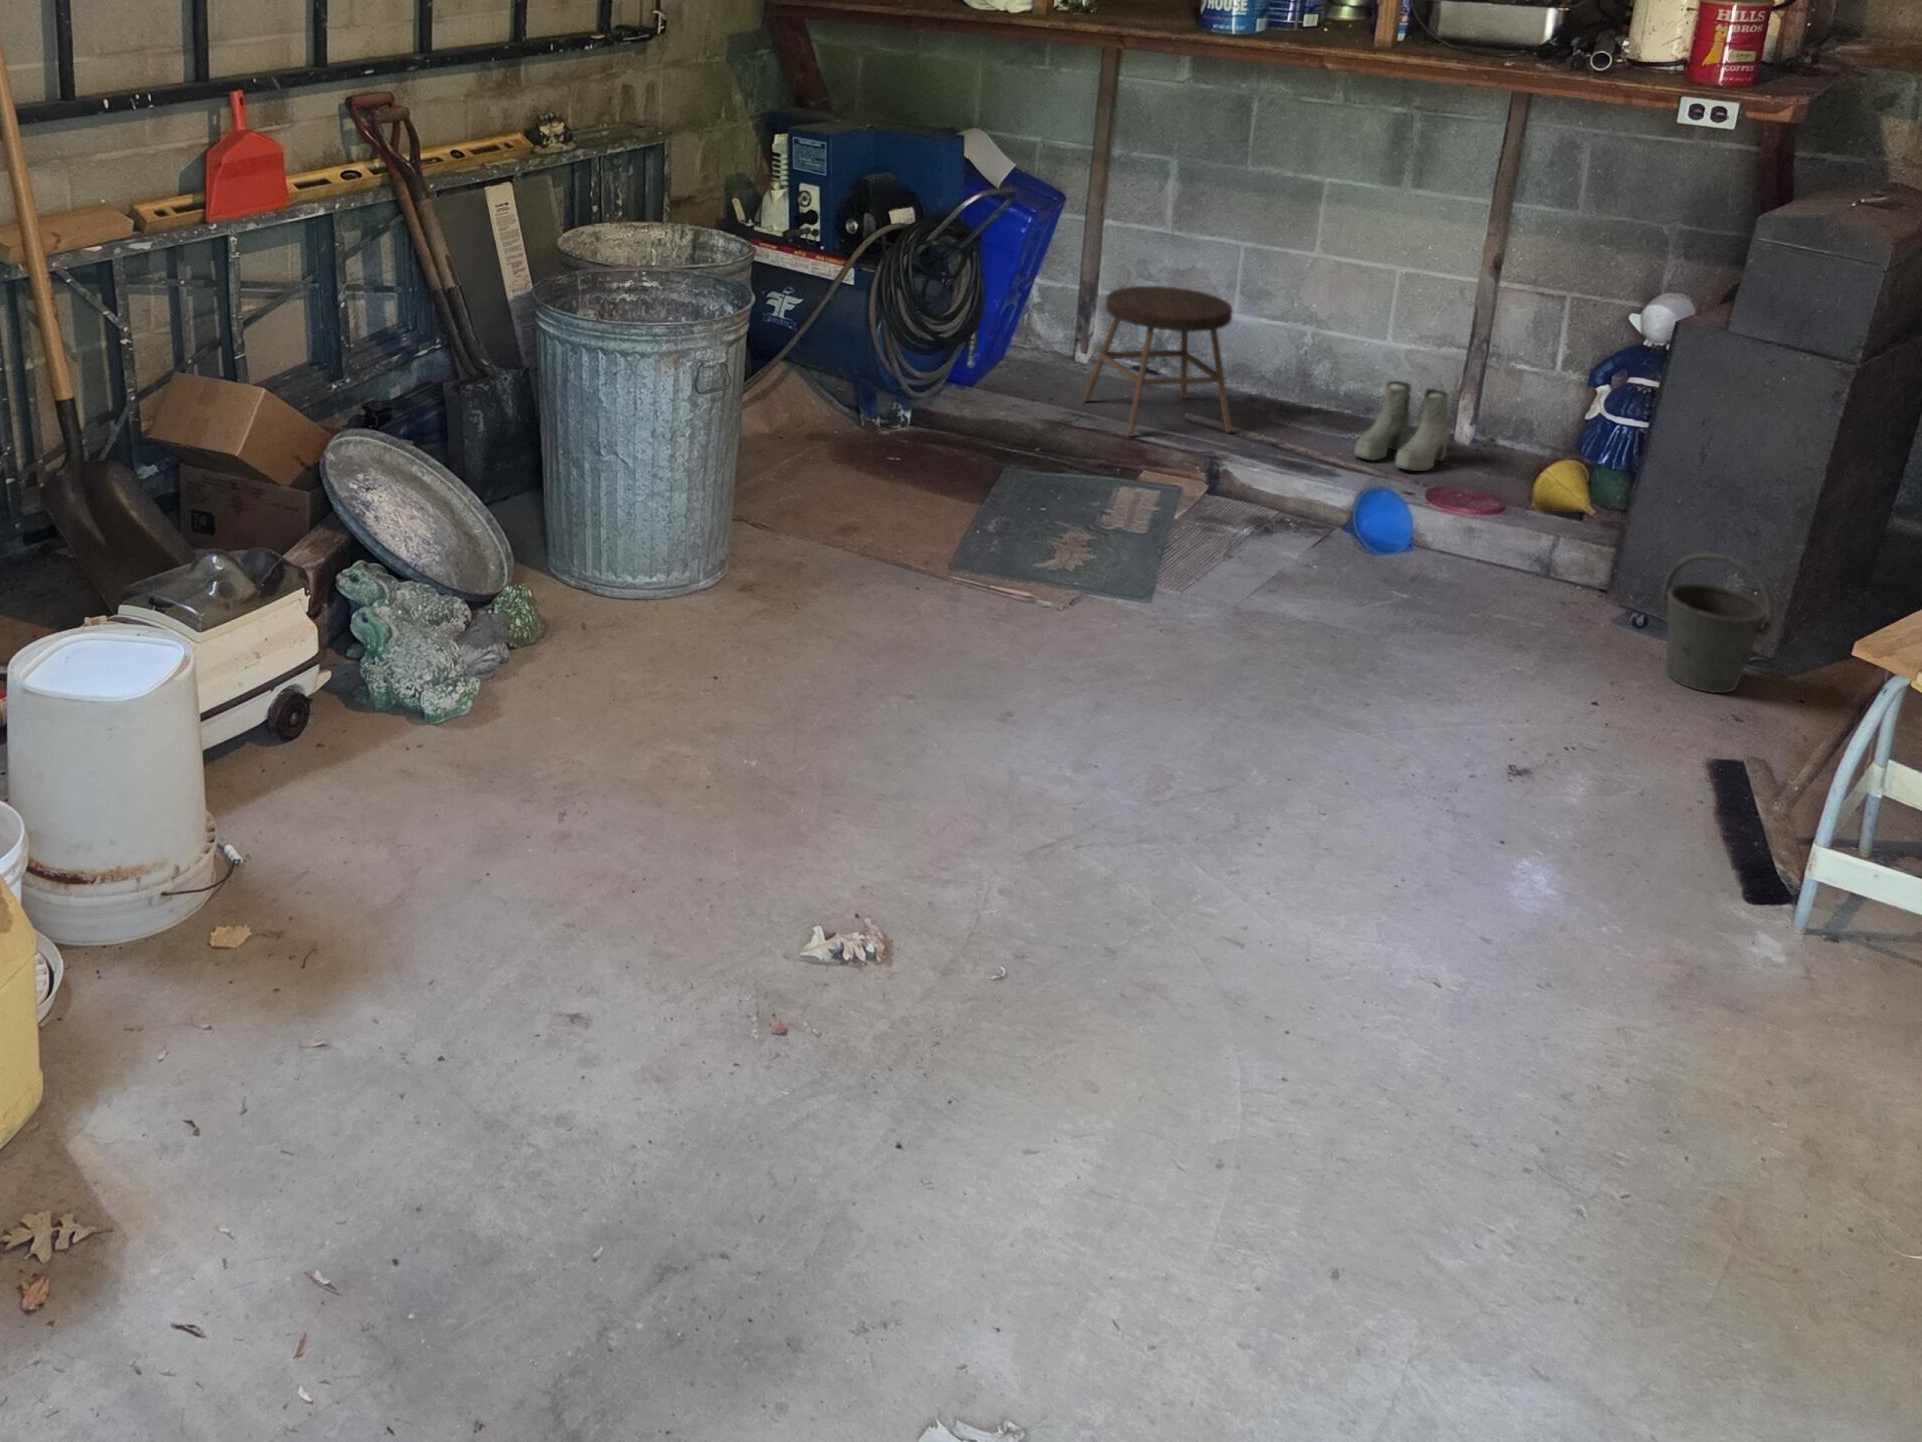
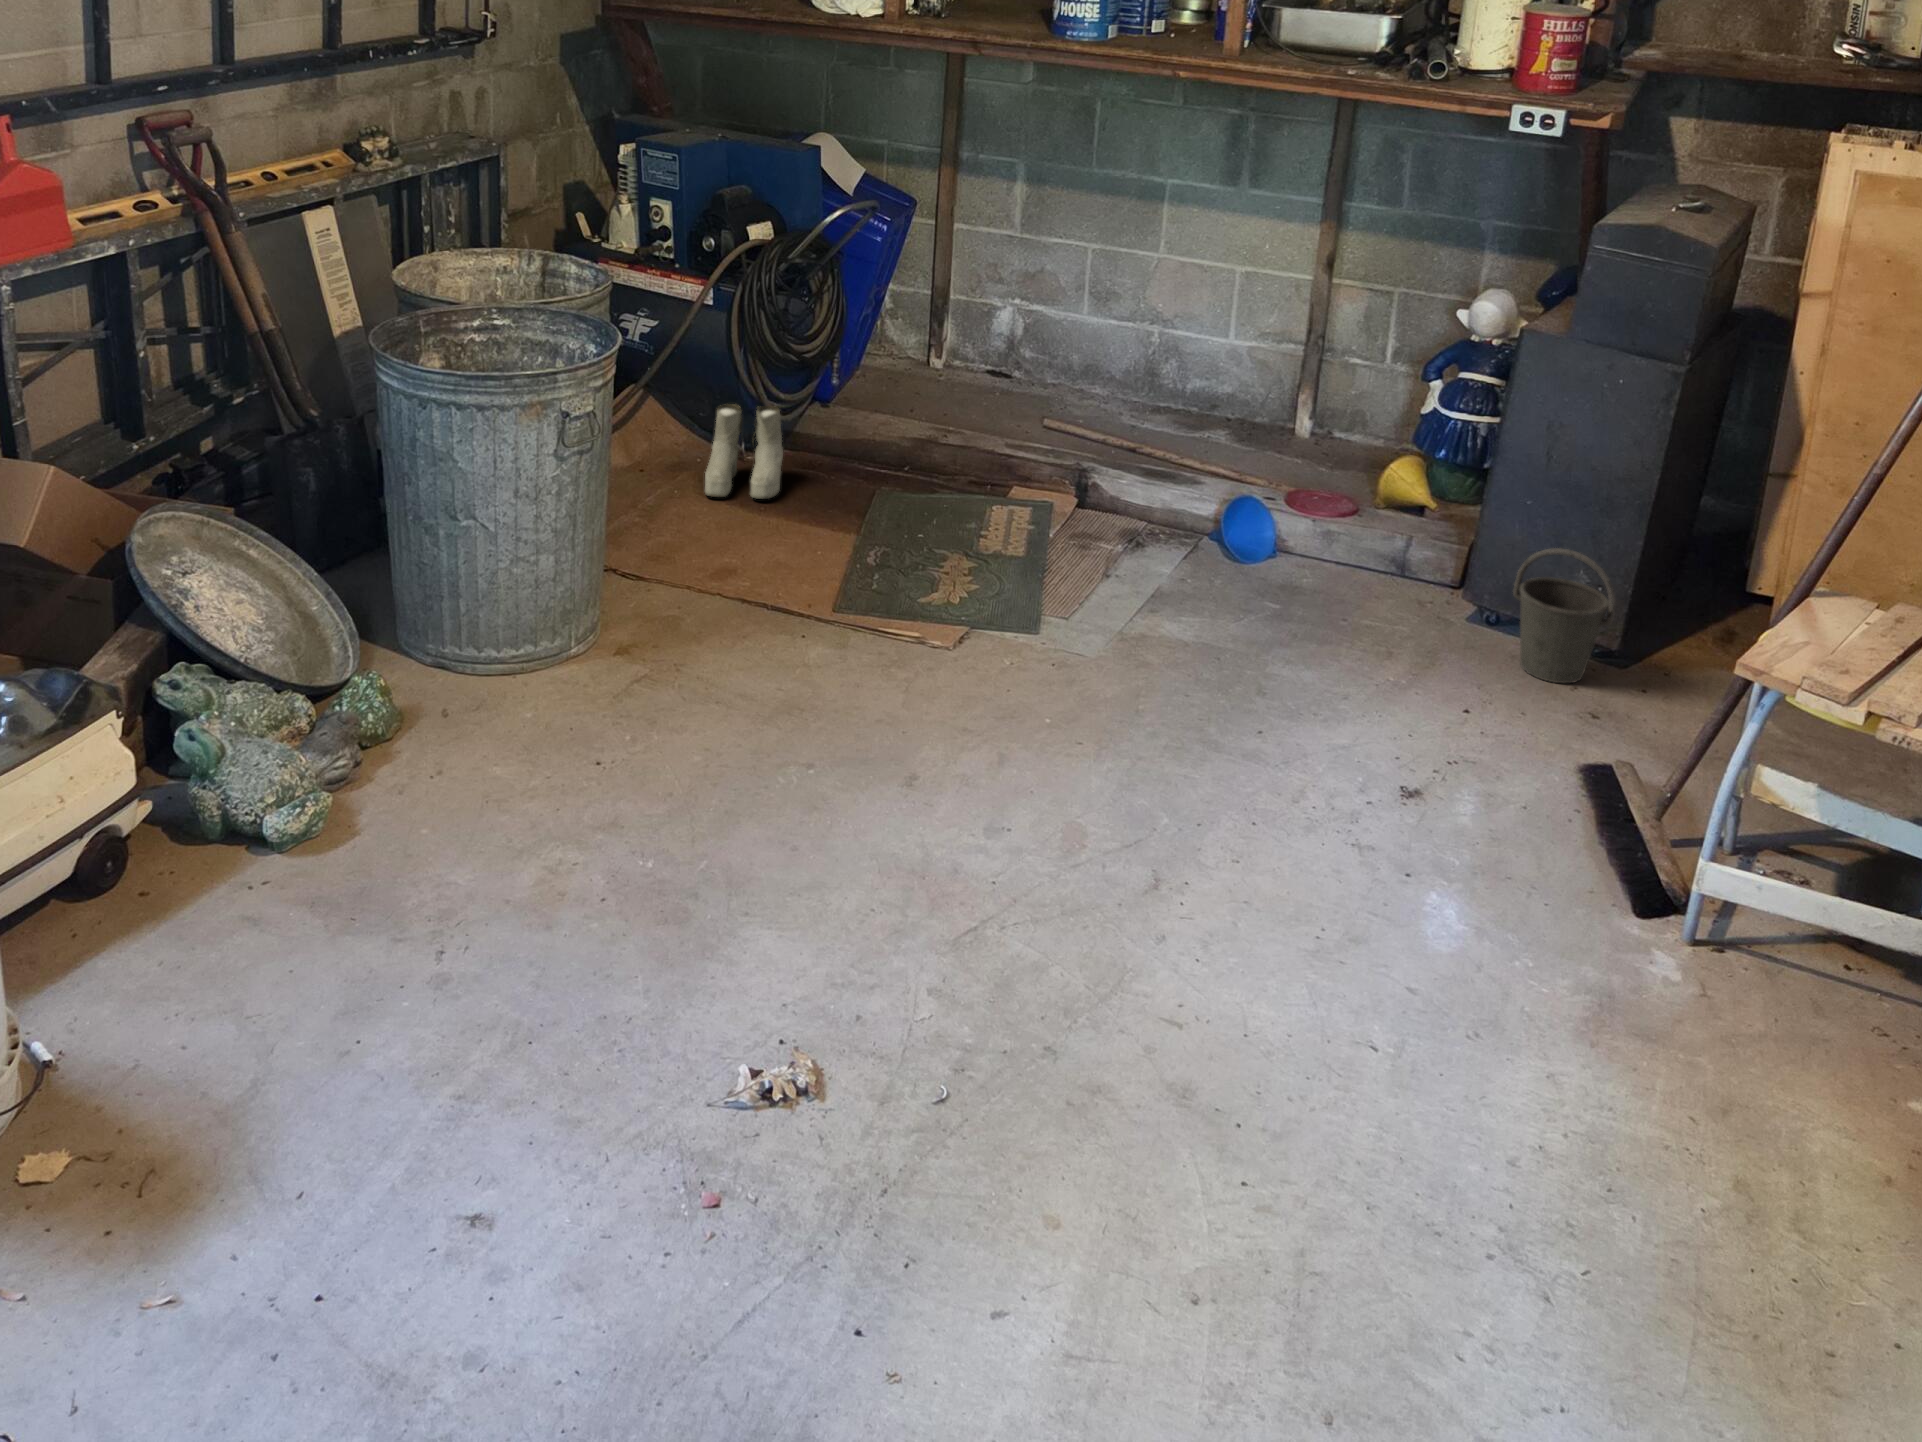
stool: present [1083,286,1232,437] -> none [944,291,1092,448]
boots: present [1354,381,1450,471] -> present [705,404,783,499]

